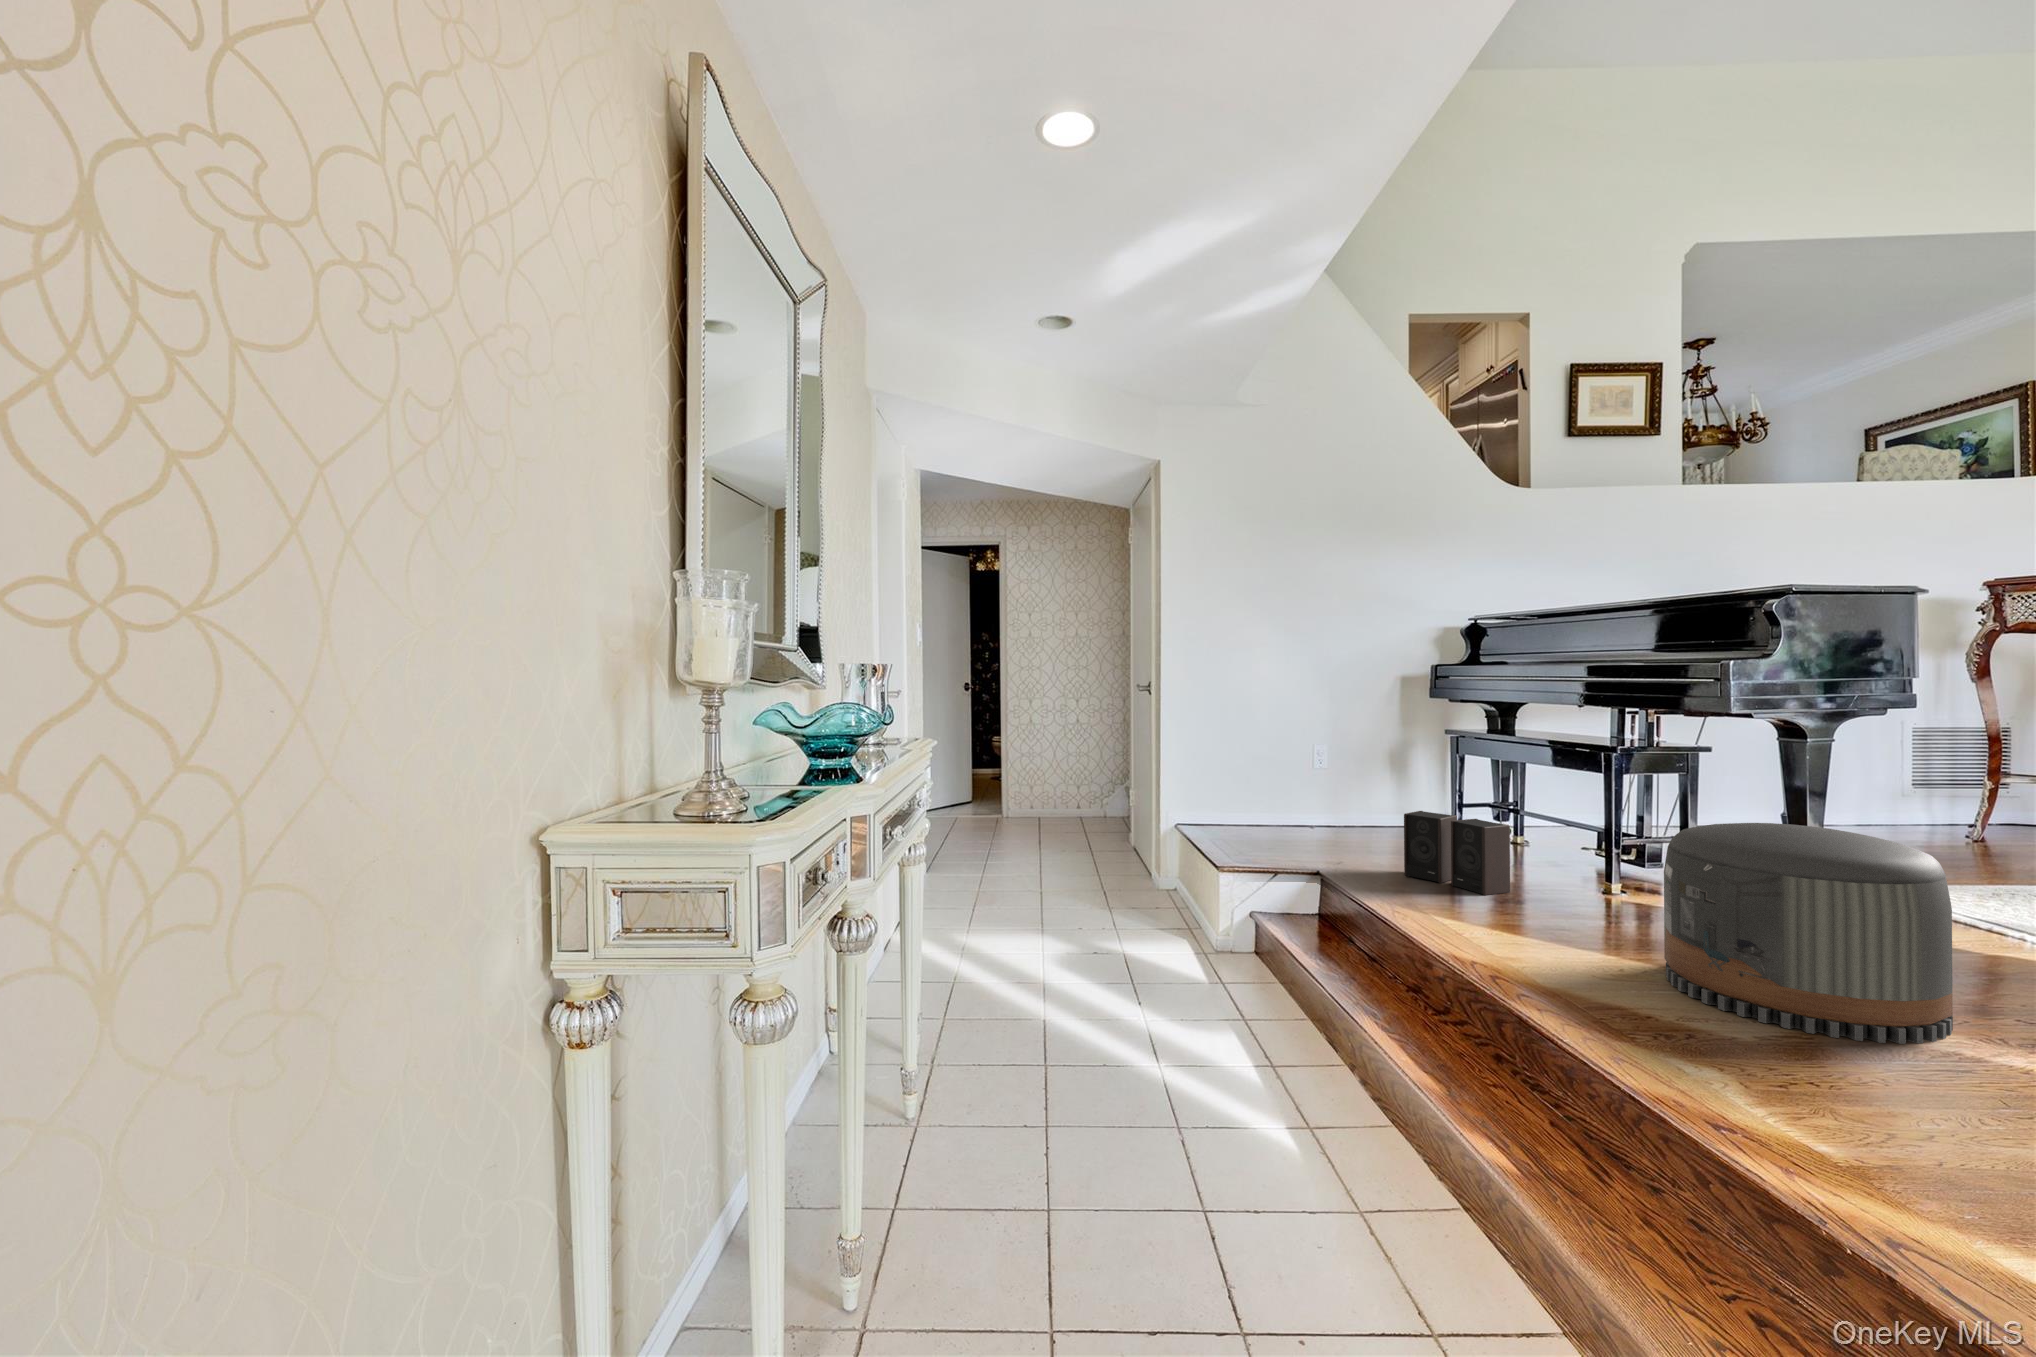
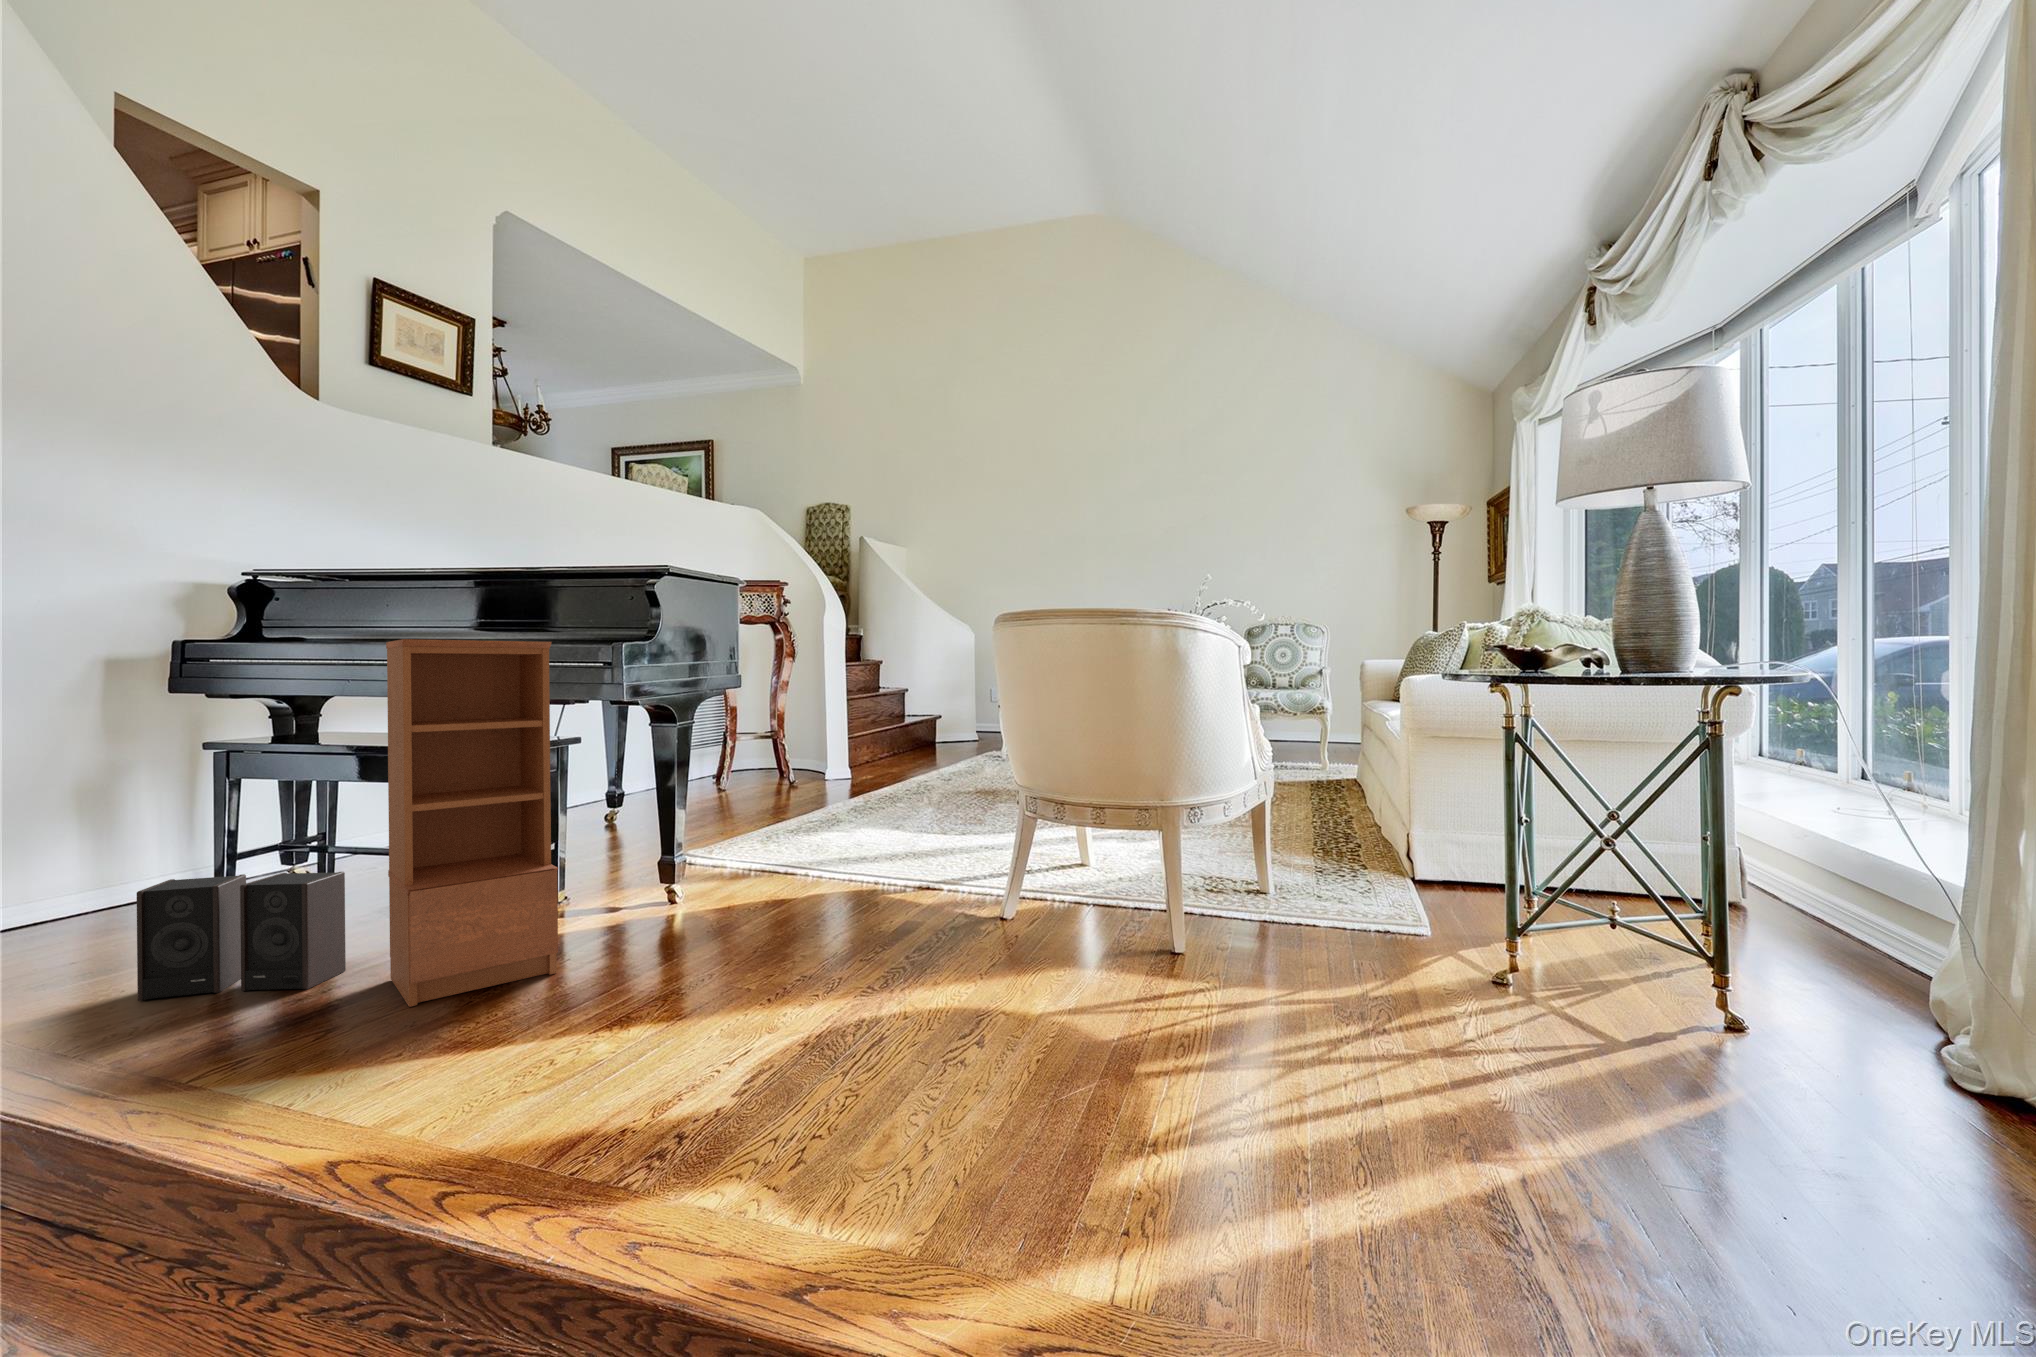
bookcase: none [1532,671,1652,937] -> present [386,639,558,1007]
pouf: present [1664,823,1953,1044] -> none [600,806,840,1040]

